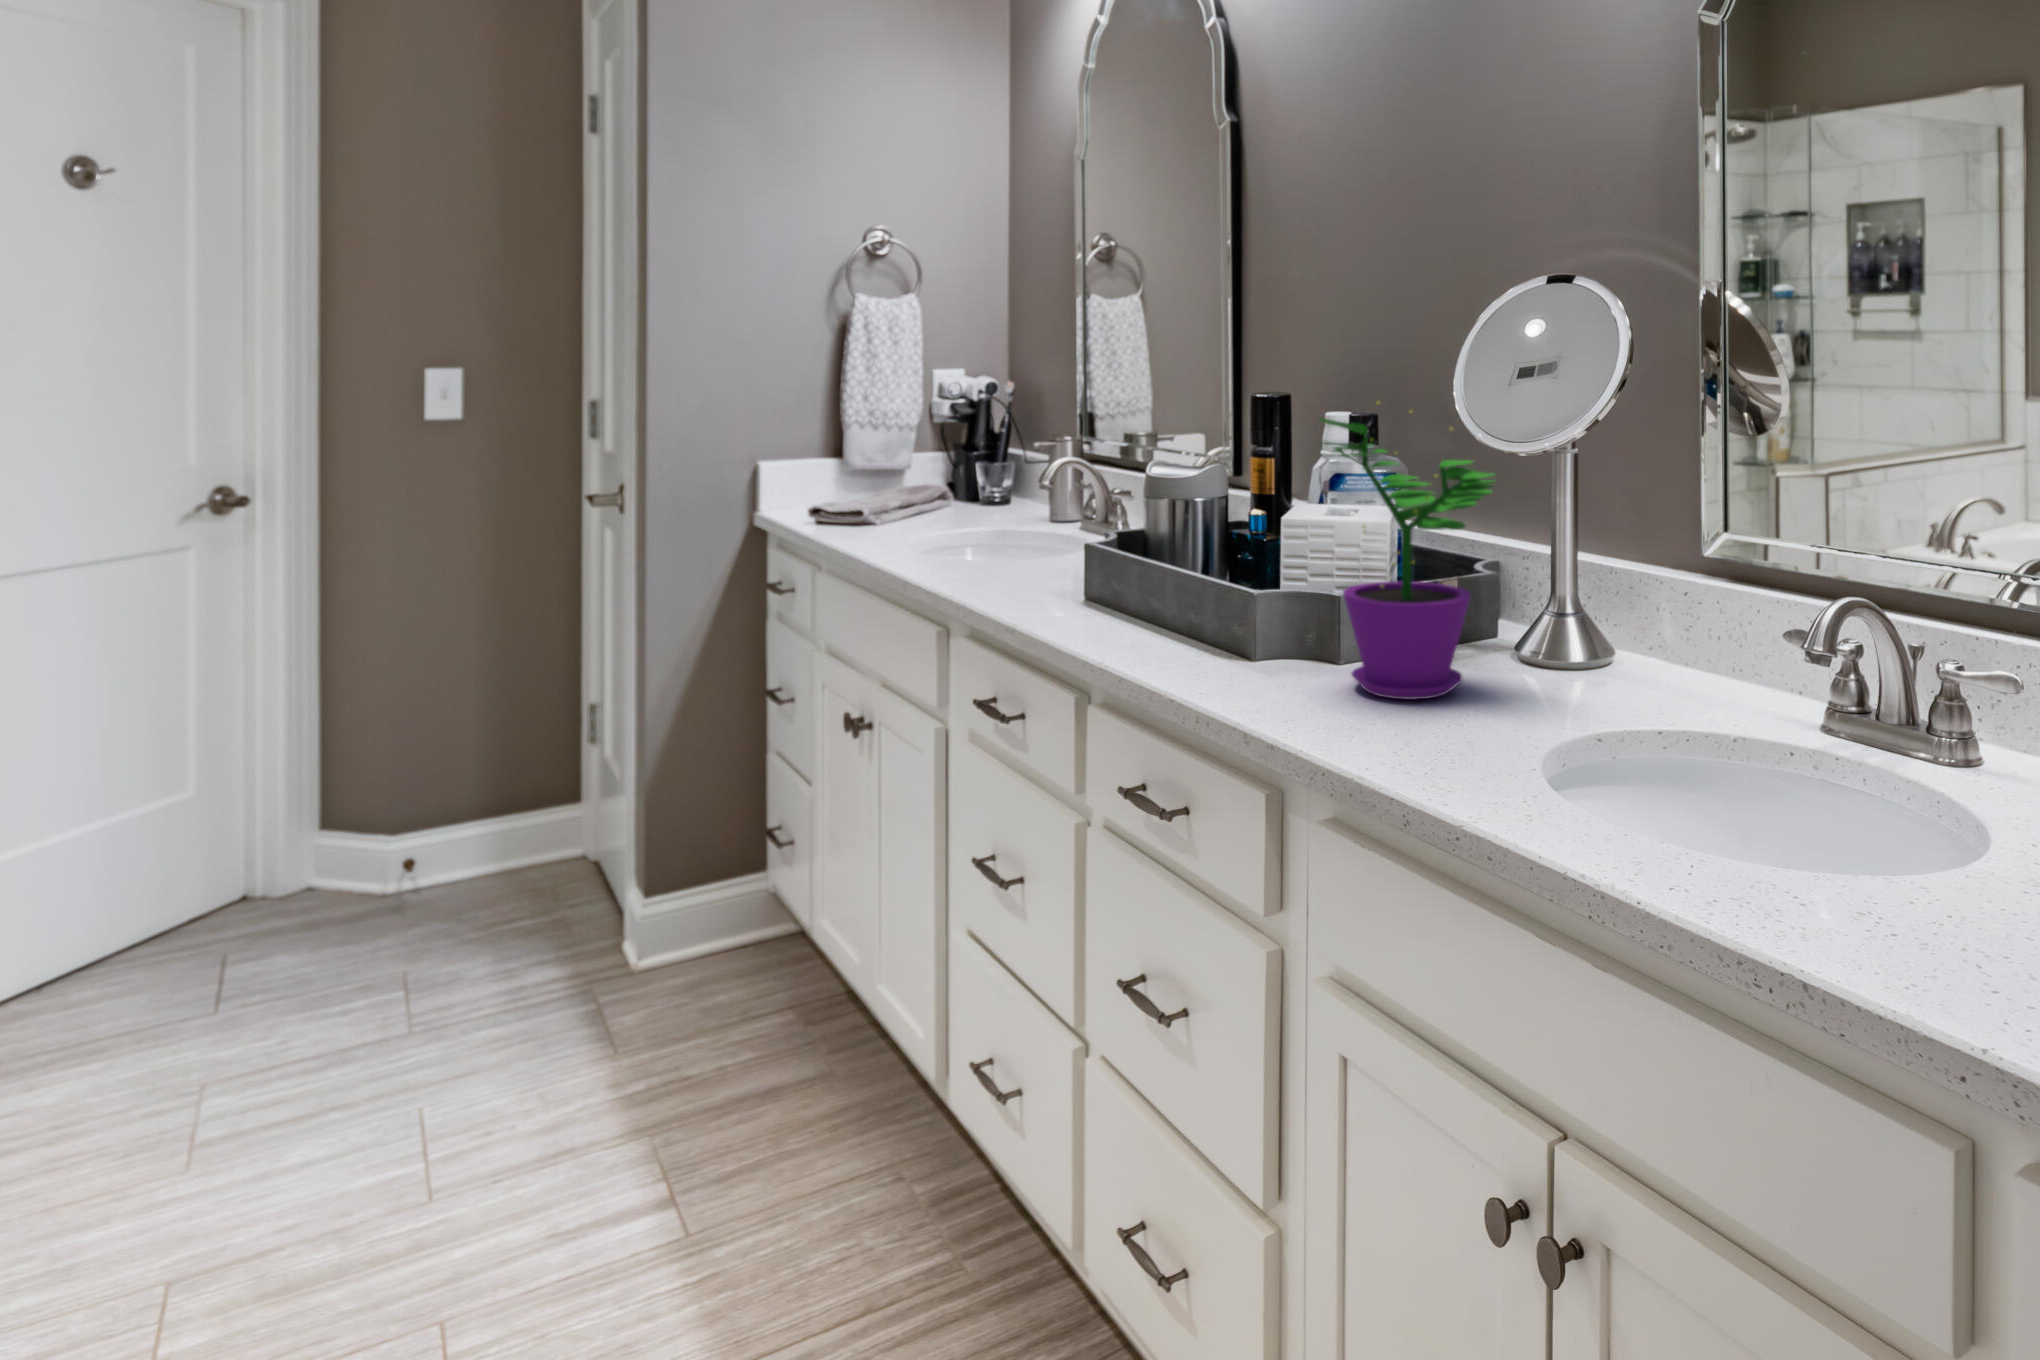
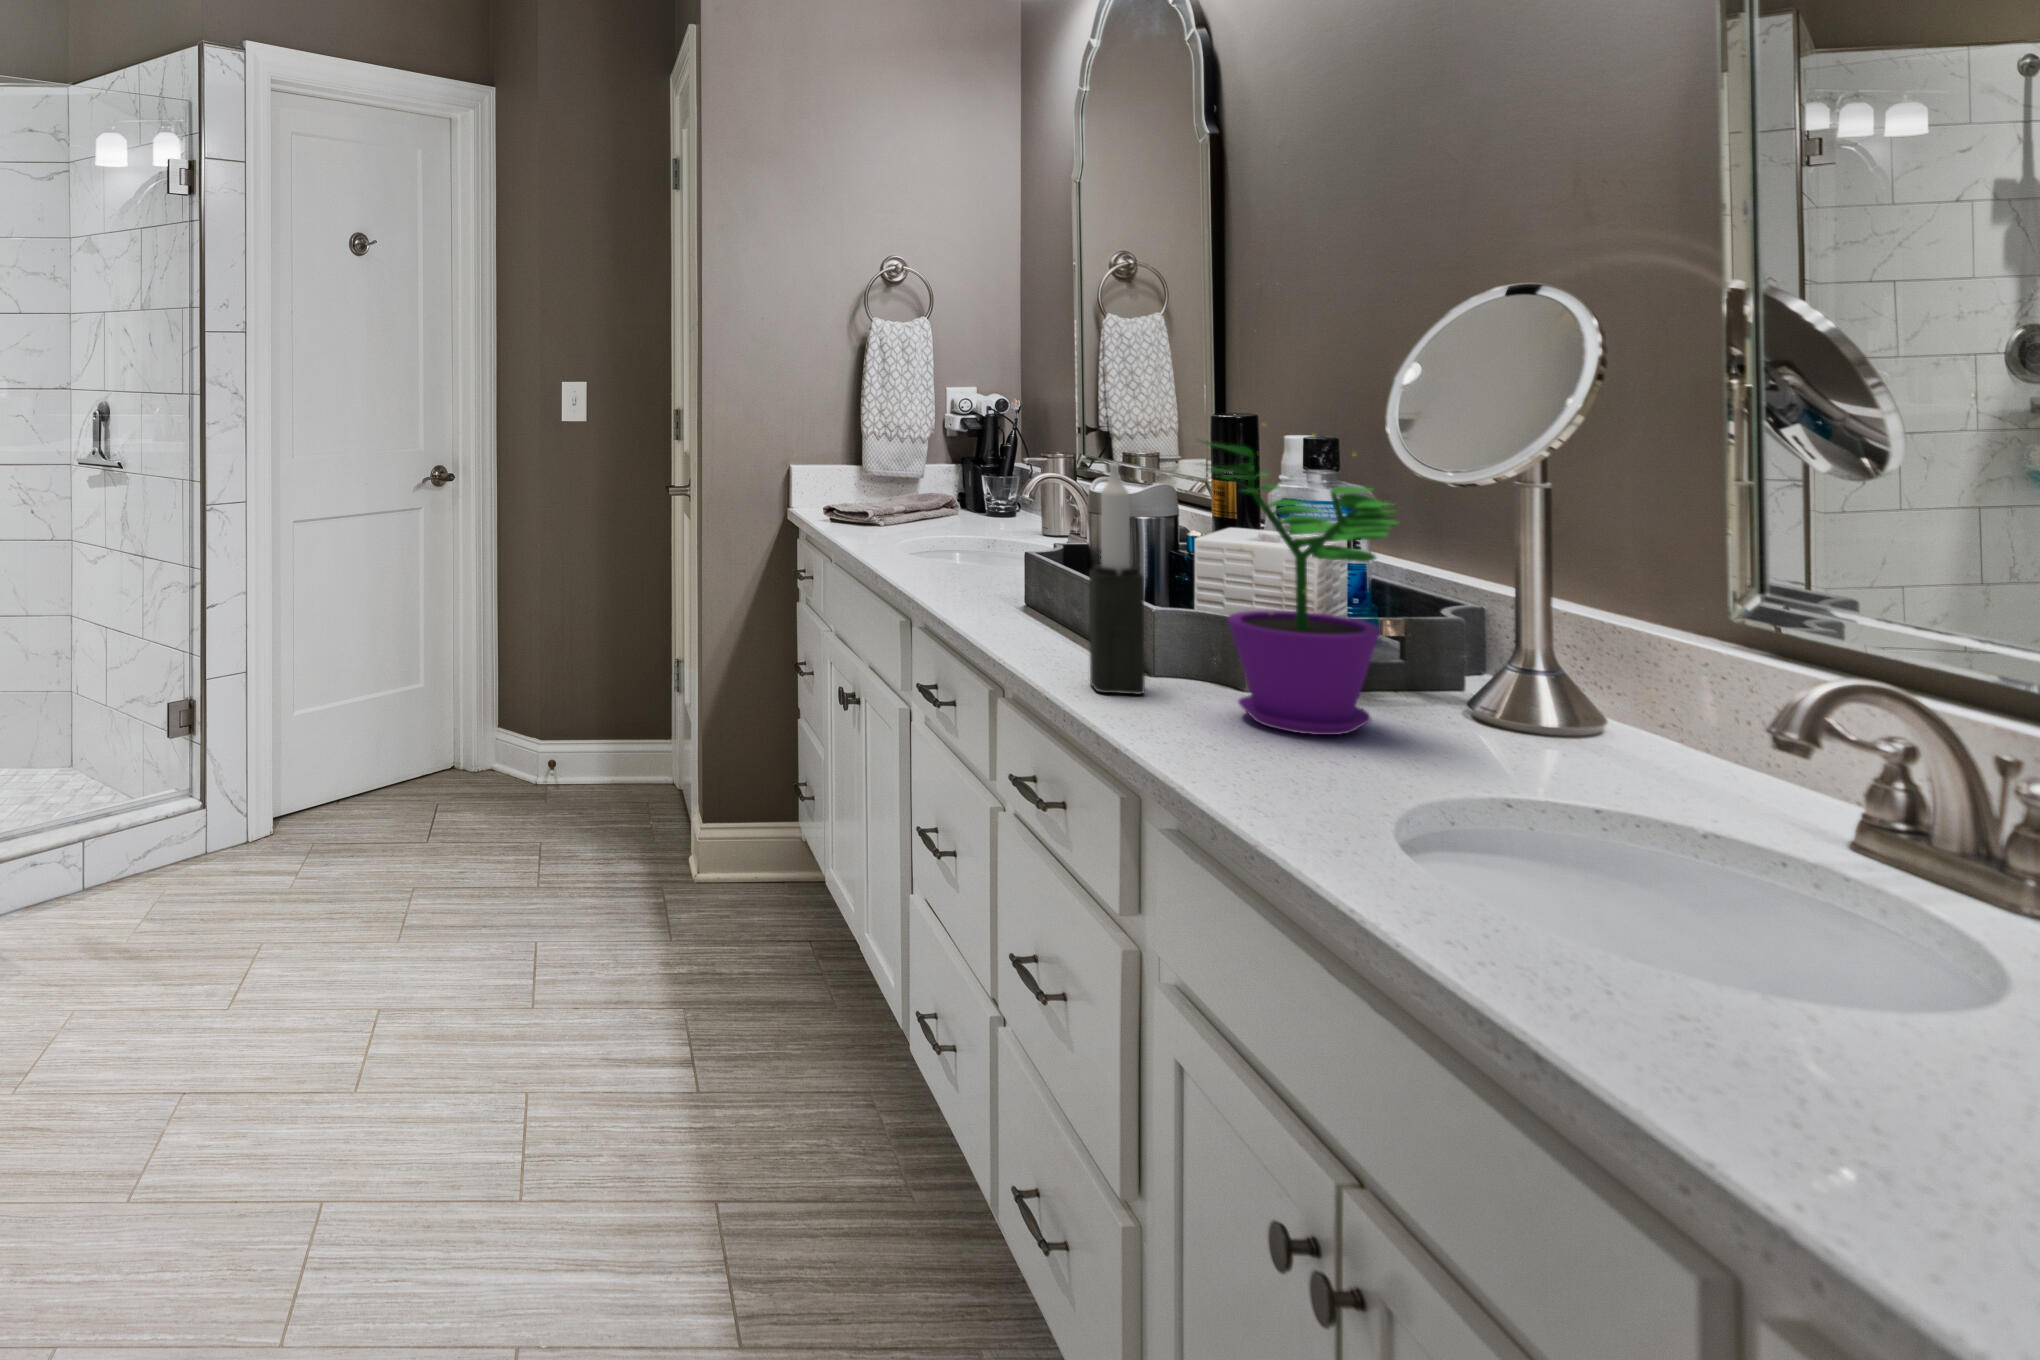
candle: none [1205,444,1260,685] -> present [1089,462,1145,695]

